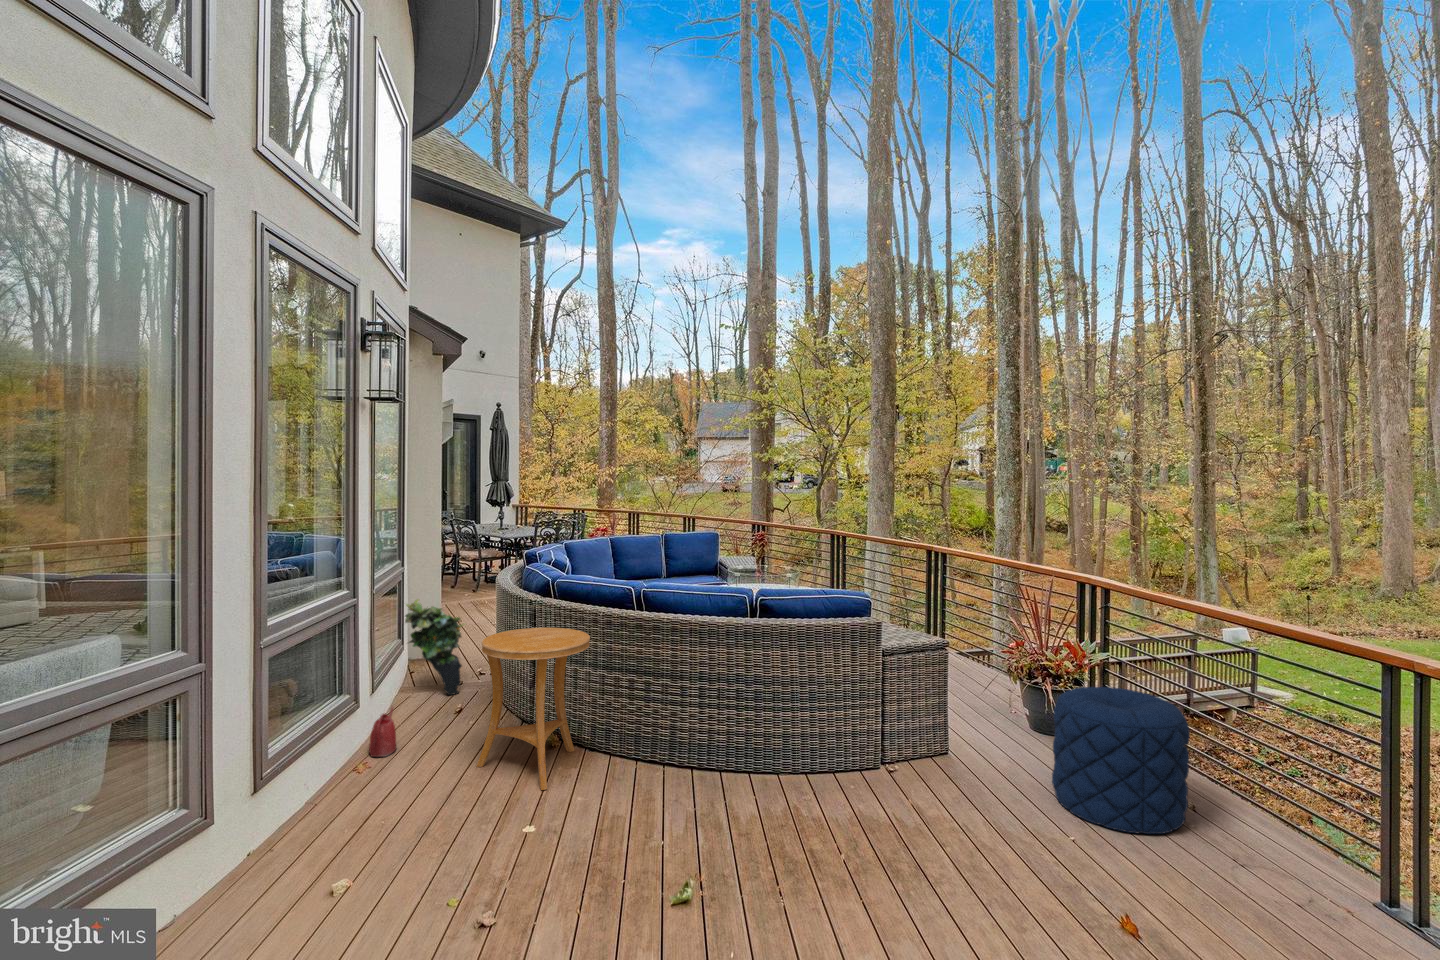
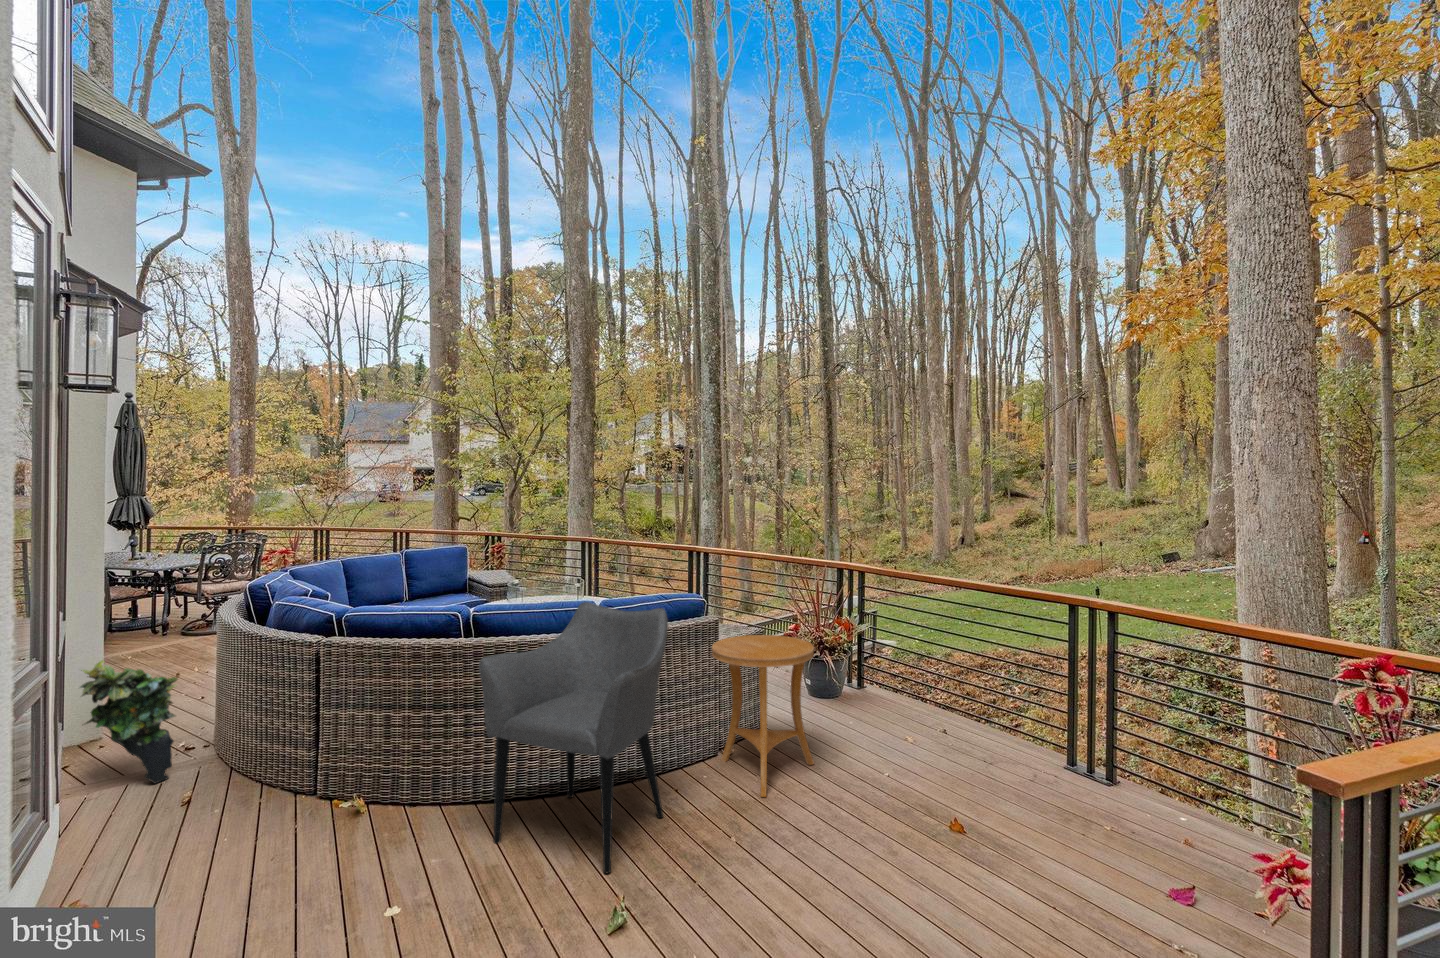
armchair: none [621,589,795,846] -> present [479,602,668,873]
side table: present [477,628,590,790] -> present [712,635,814,797]
pouf: present [1052,687,1190,834] -> none [858,651,955,765]
watering can: present [369,707,396,757] -> none [77,814,124,890]

